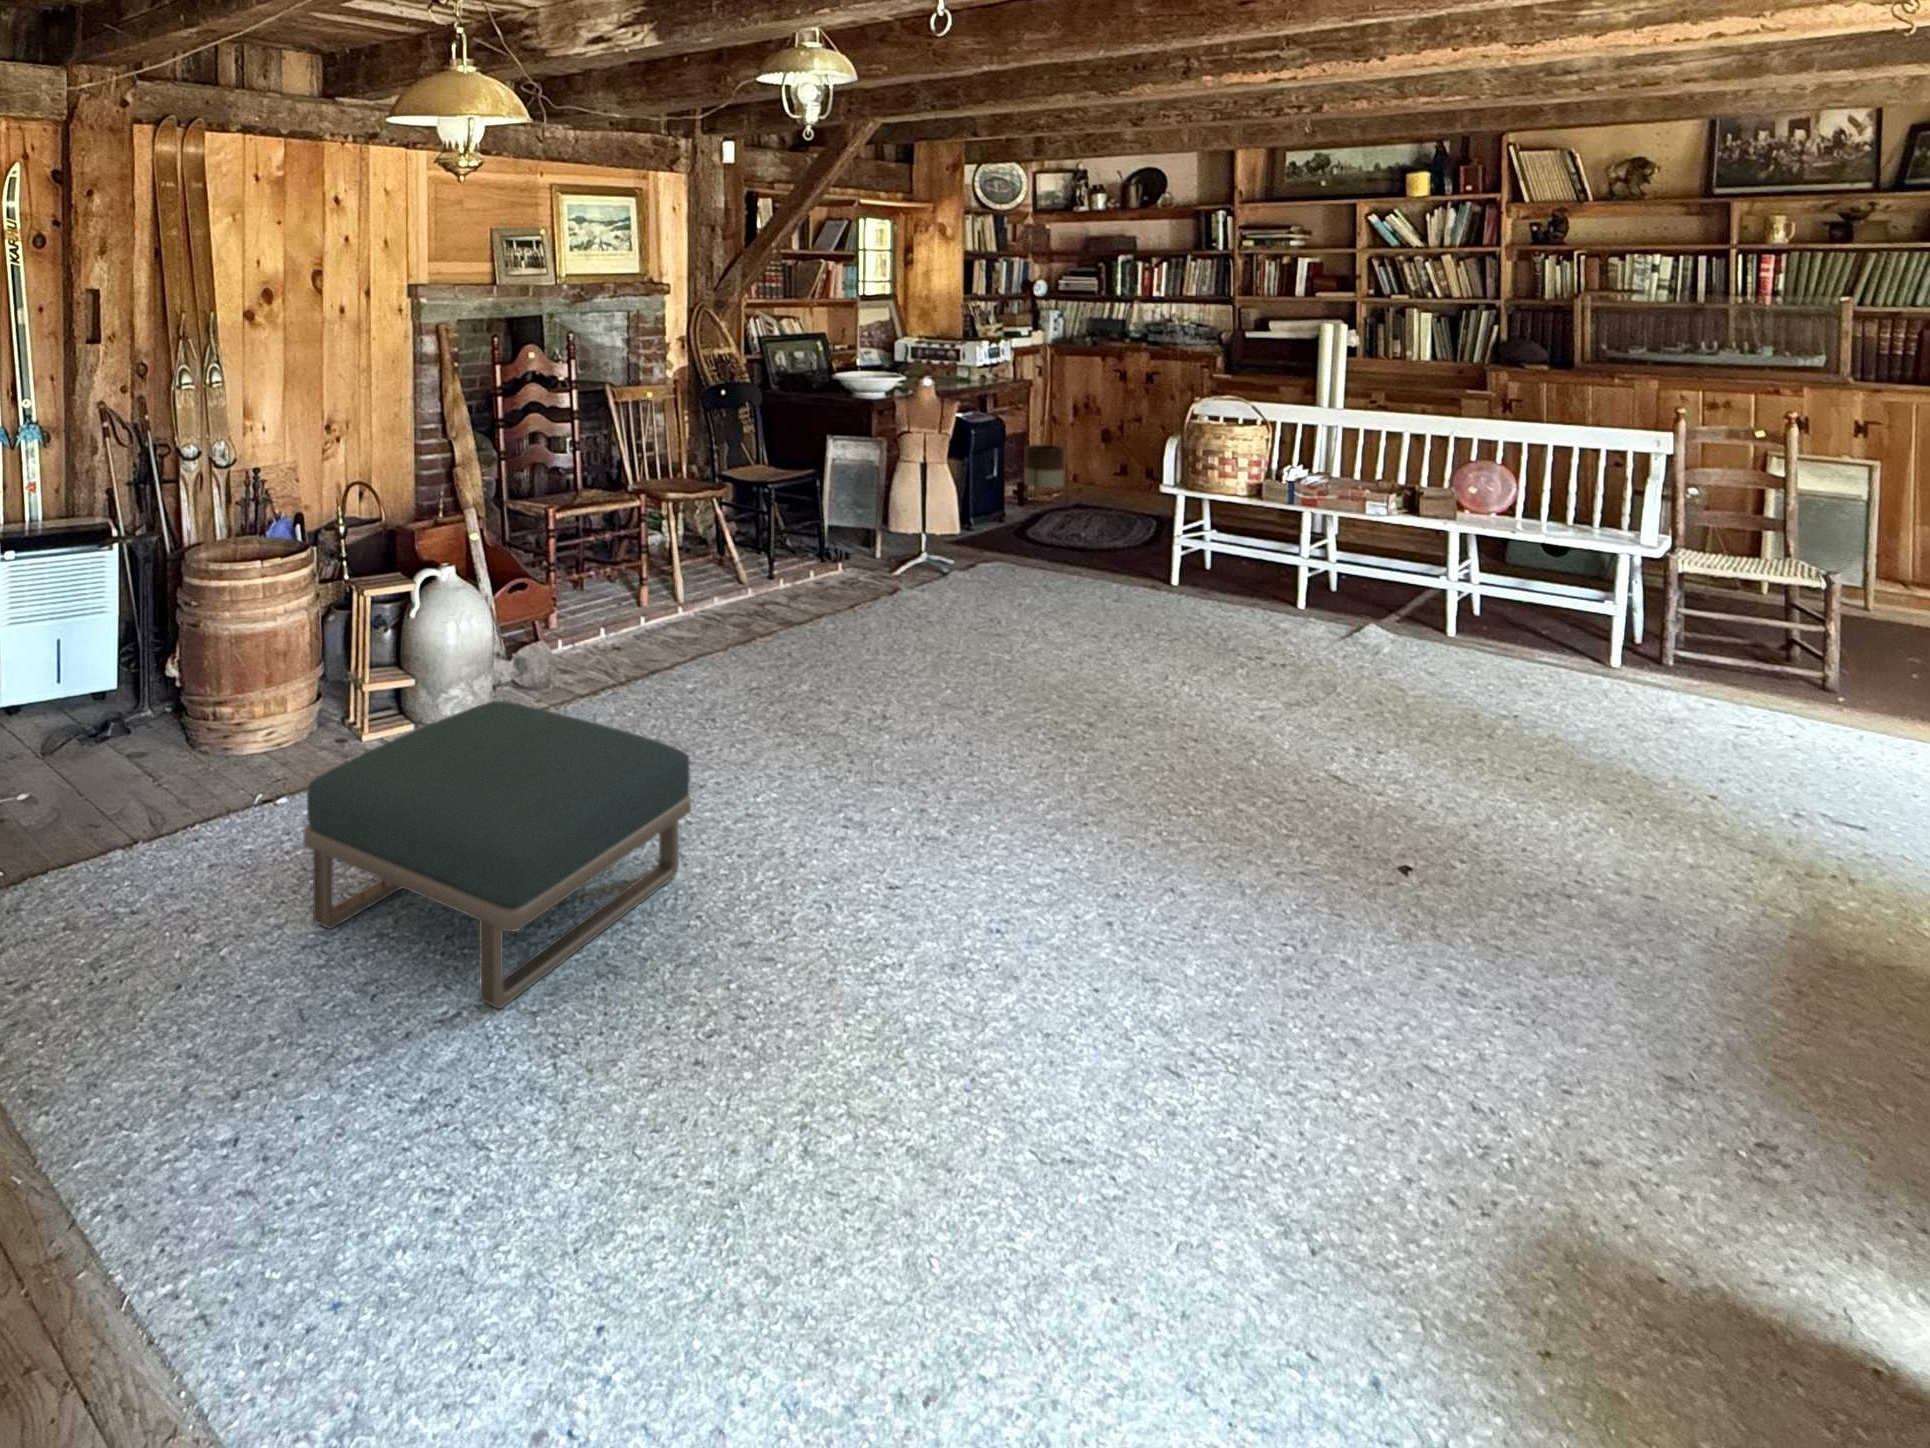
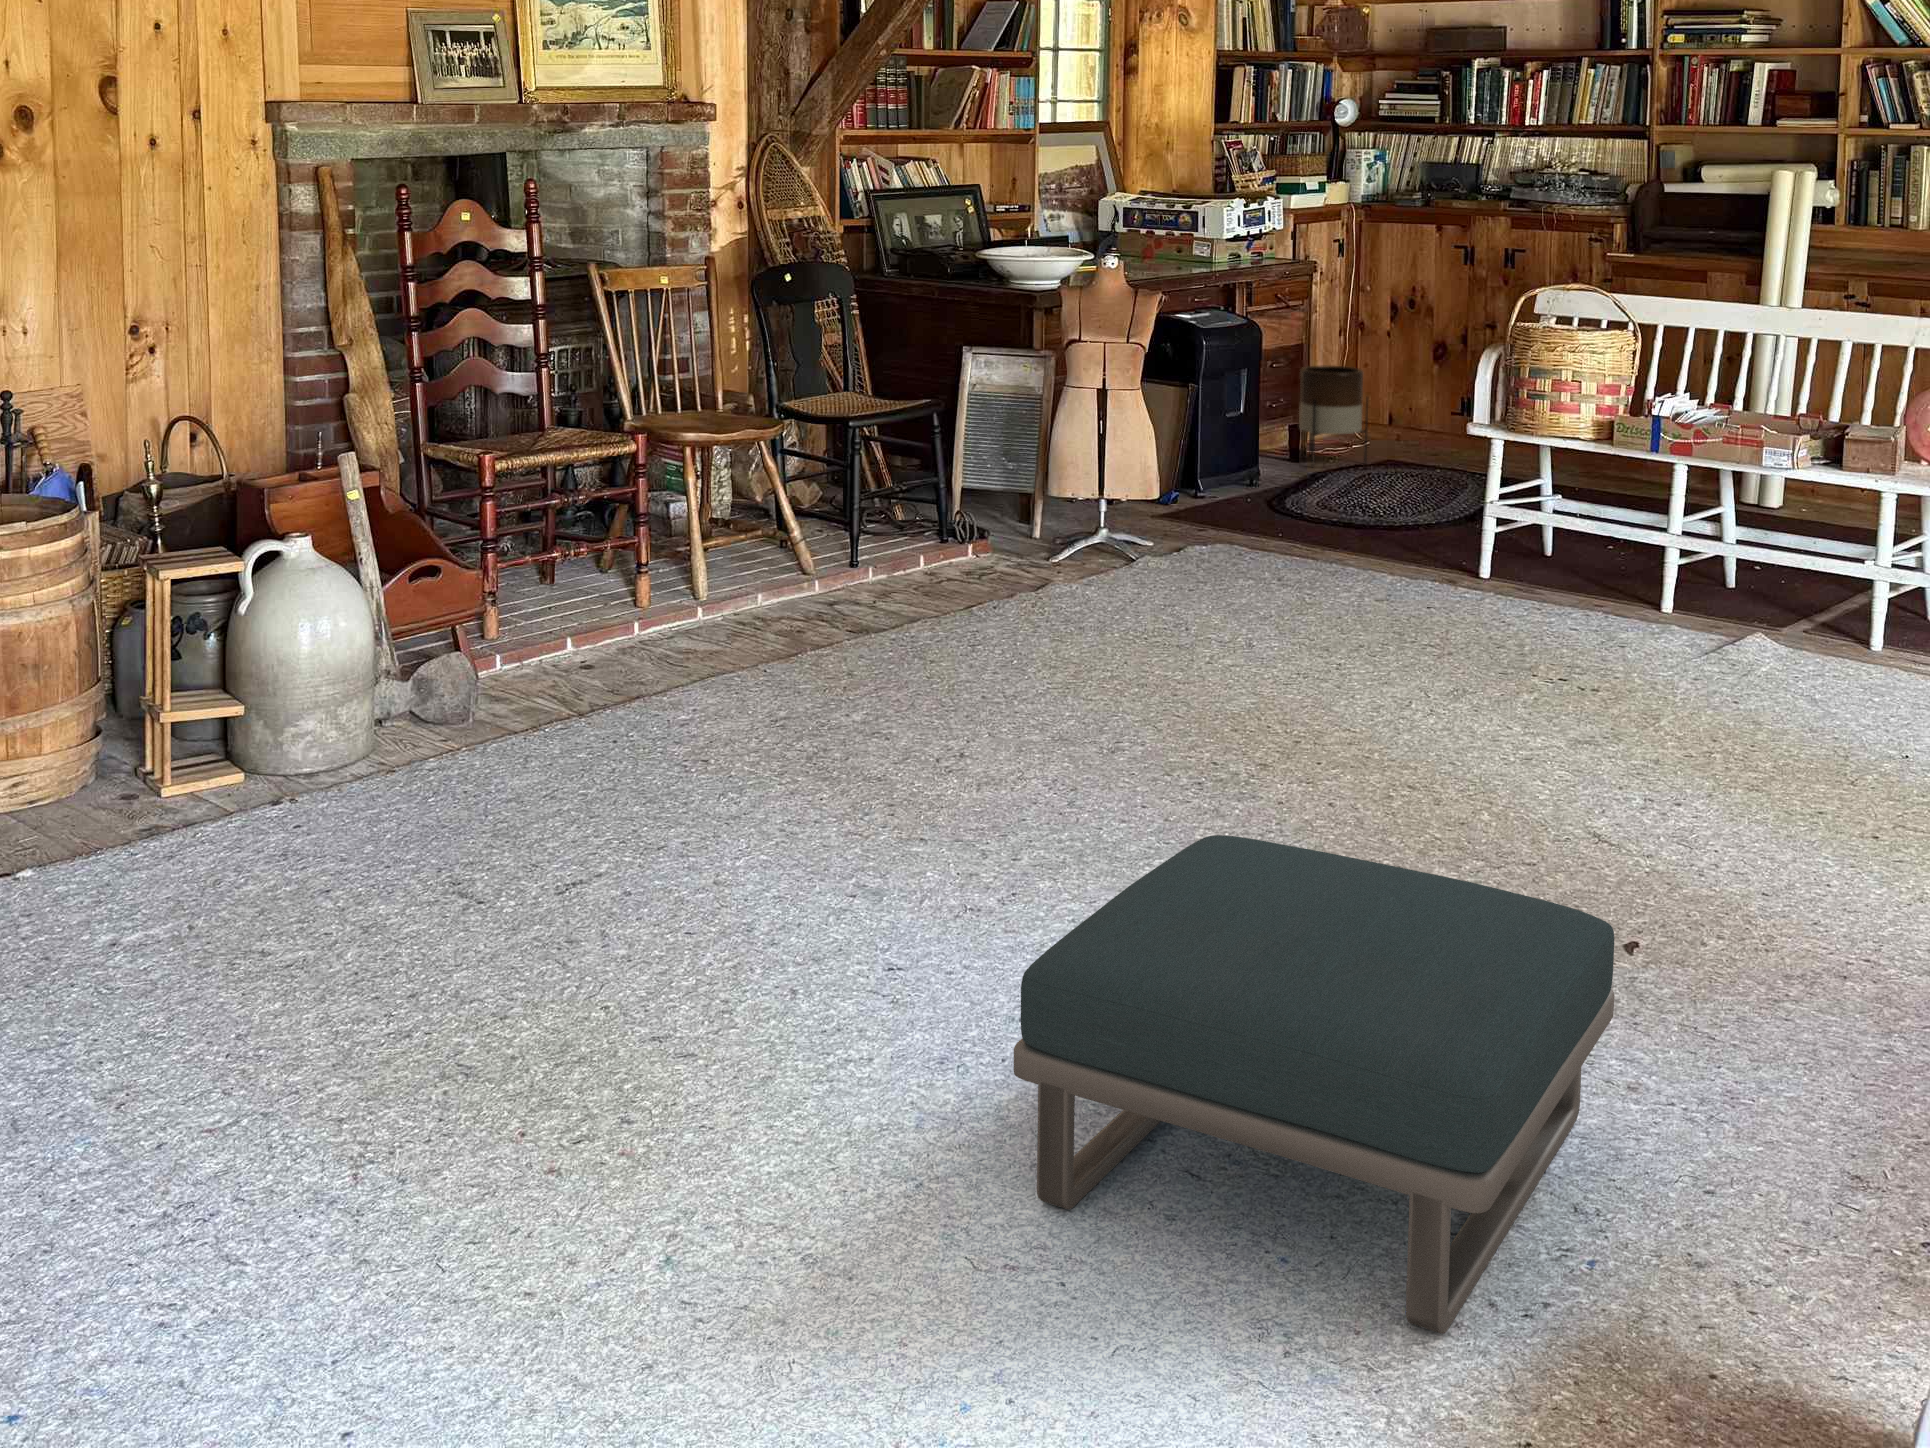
footstool: present [303,701,691,1009] -> present [1014,835,1614,1334]

